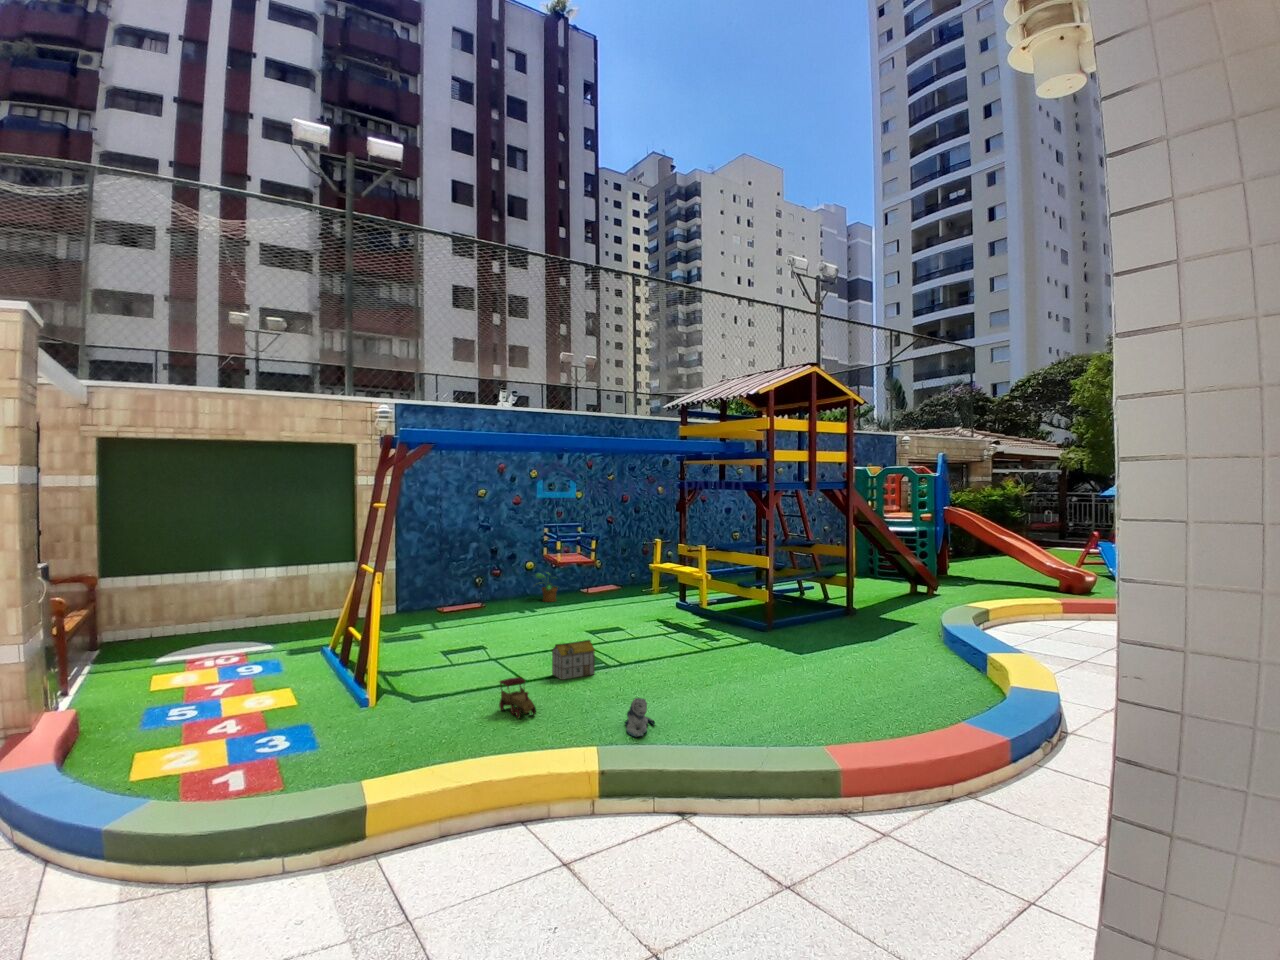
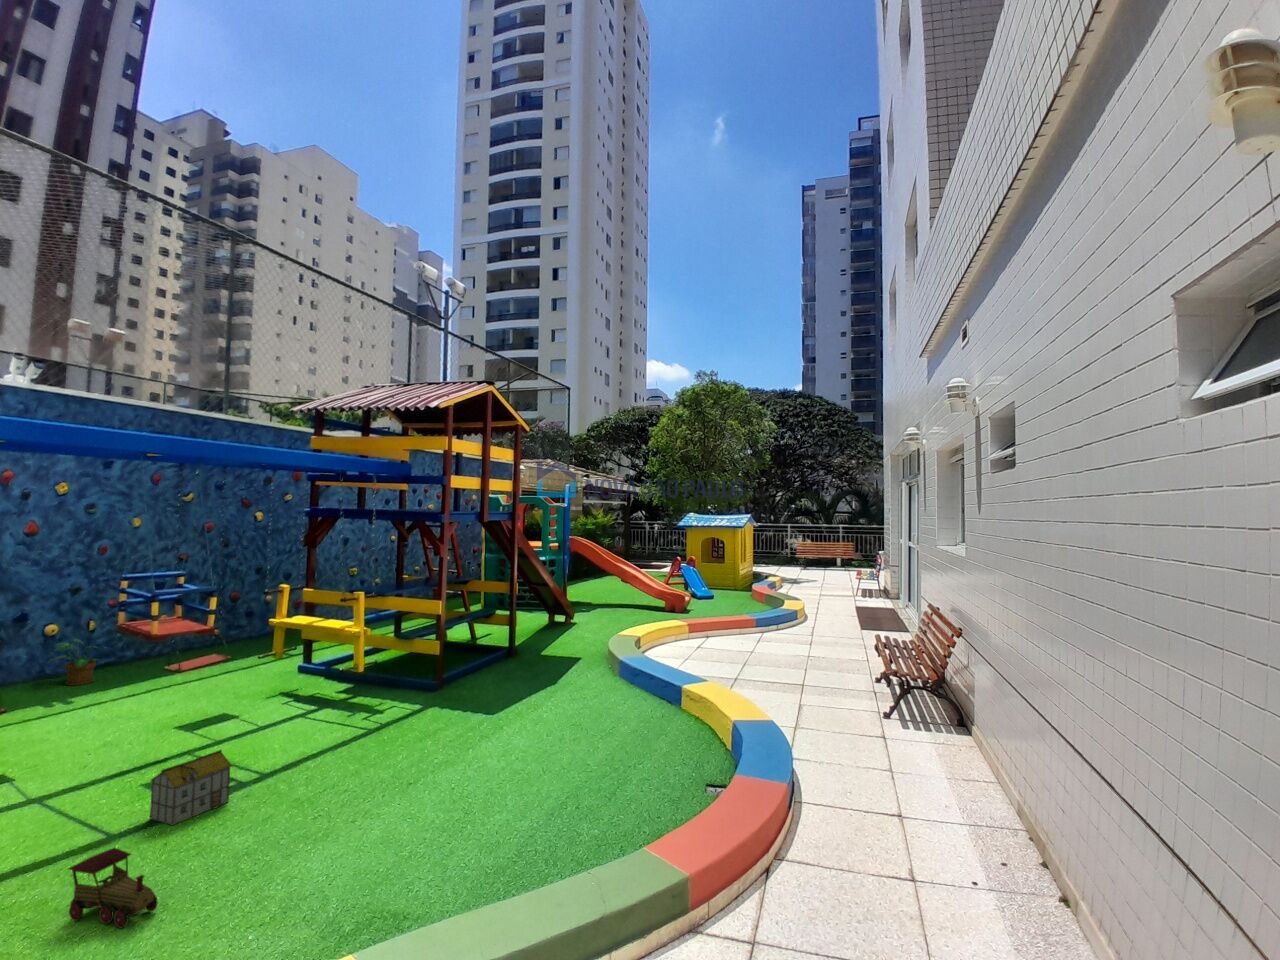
plush toy: present [625,698,655,737] -> none [328,836,377,902]

